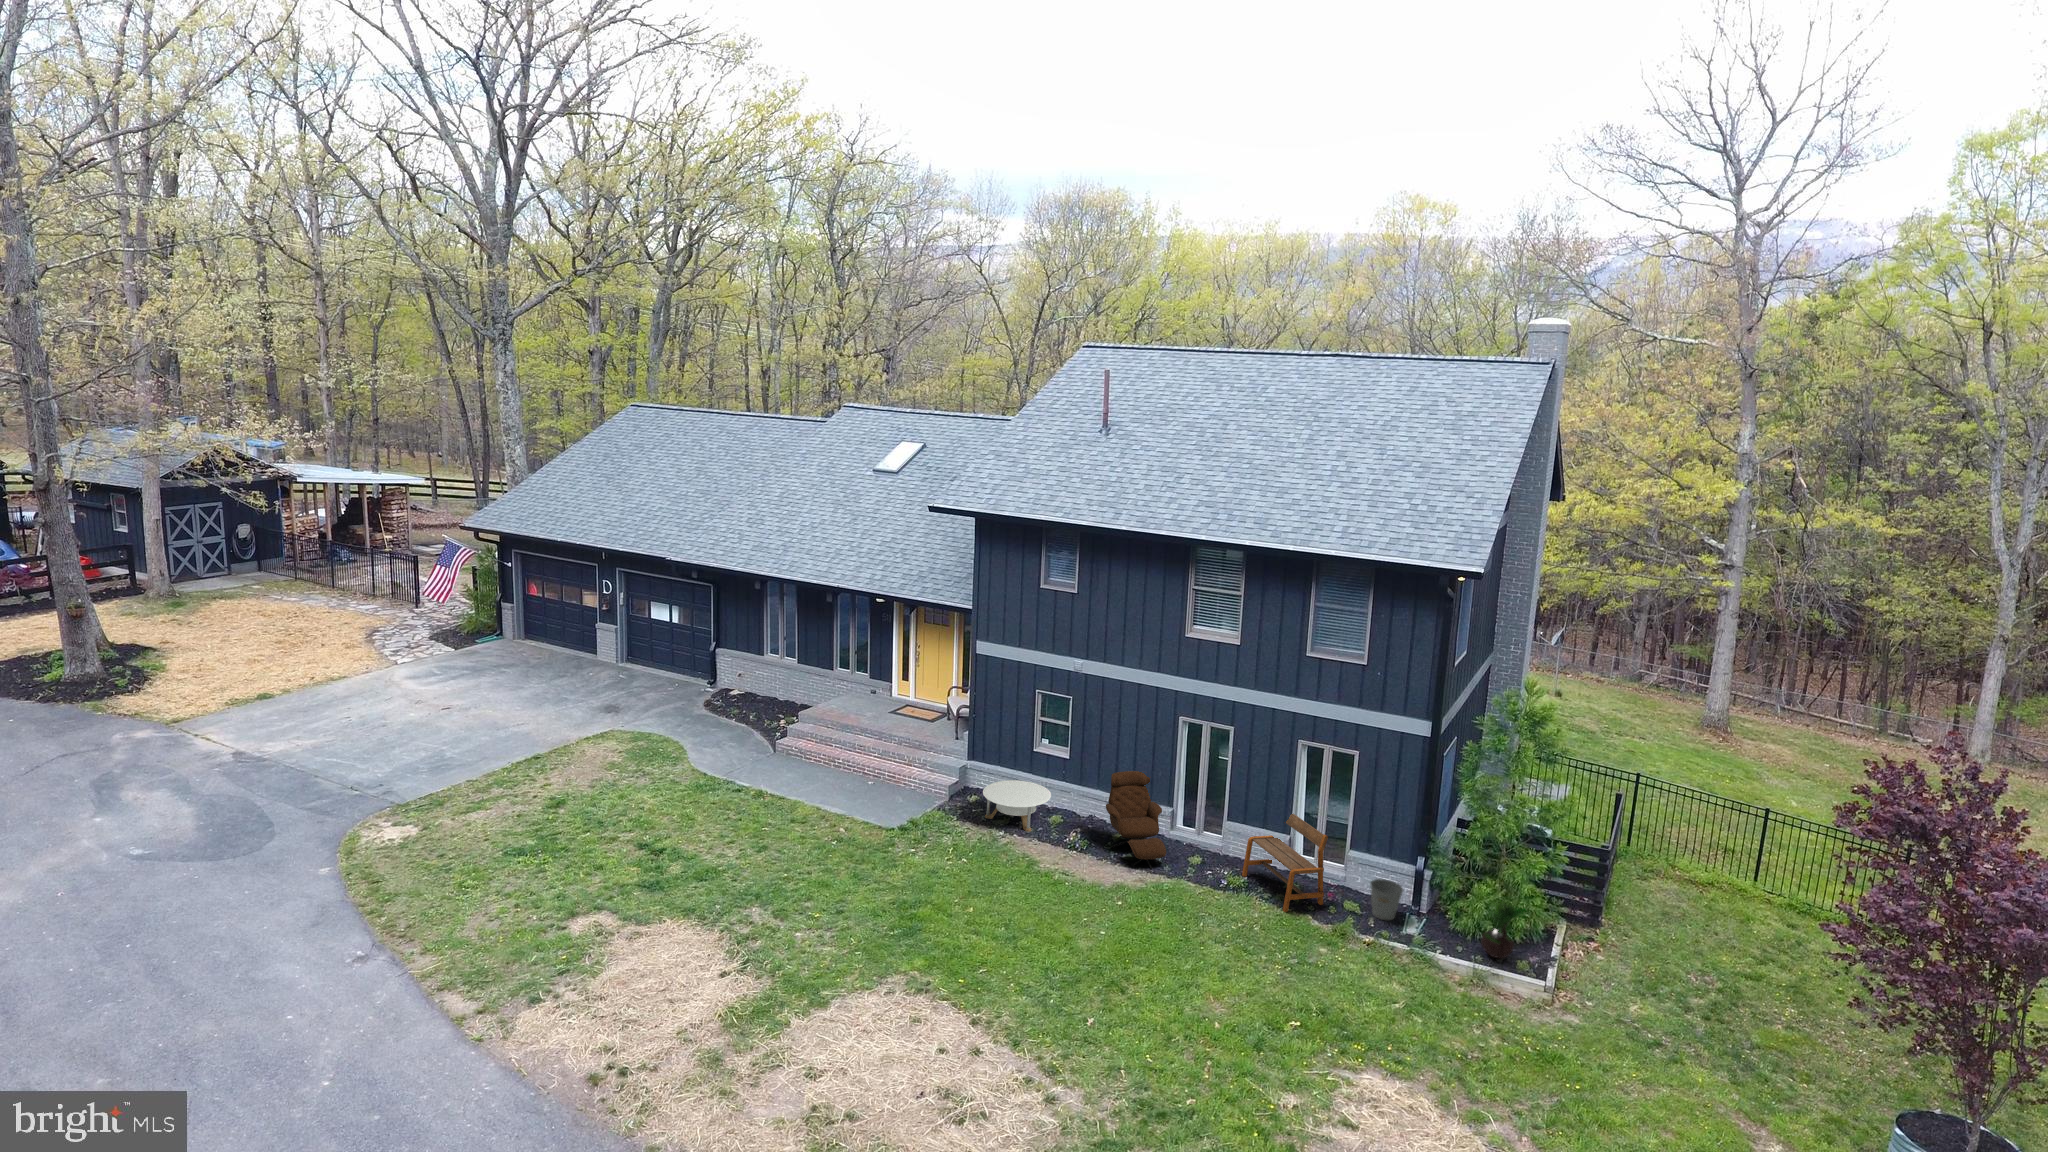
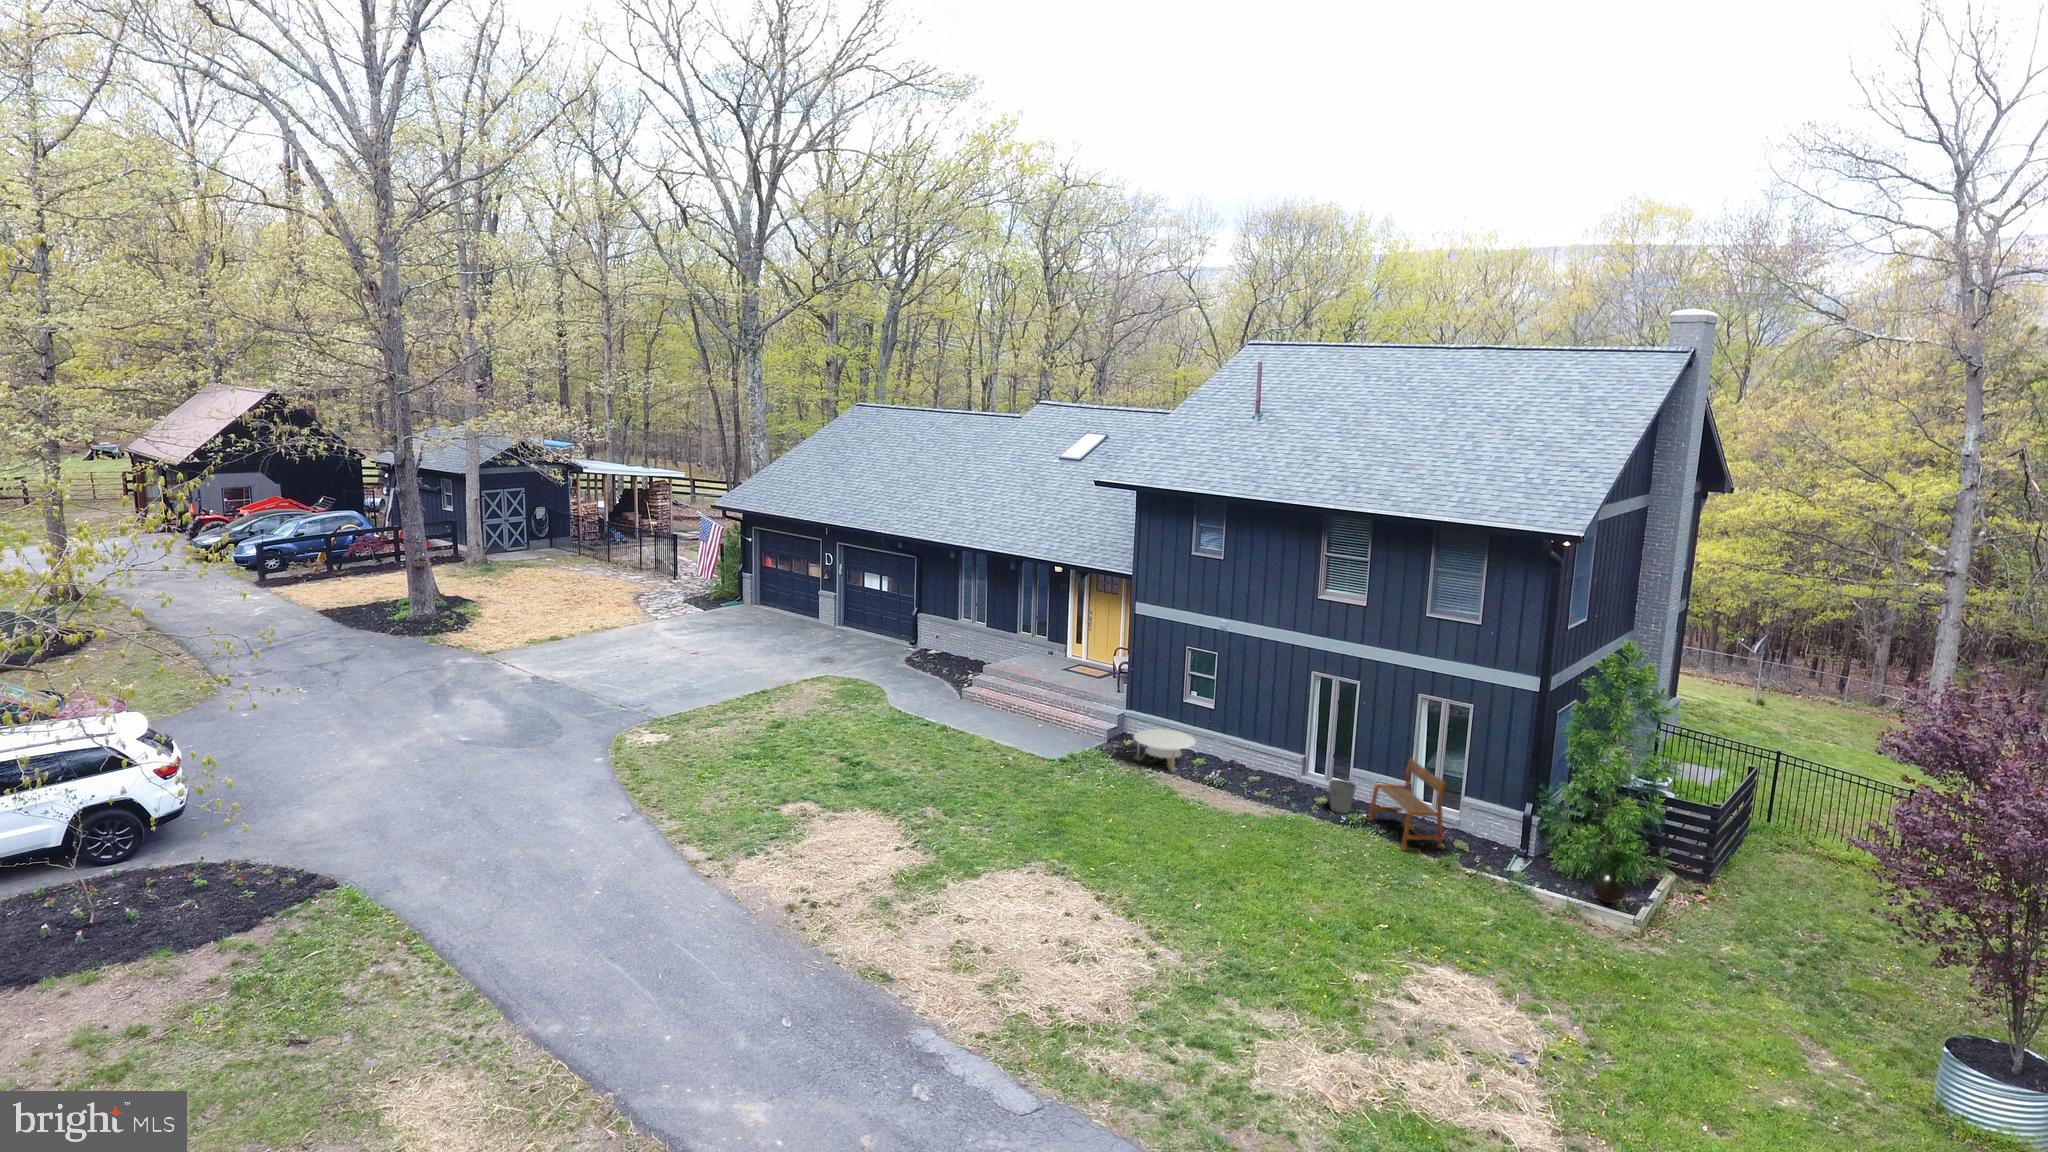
lounge chair: present [1106,771,1166,869] -> none [1244,722,1297,809]
bucket: present [1370,879,1403,920] -> present [1329,780,1356,813]

